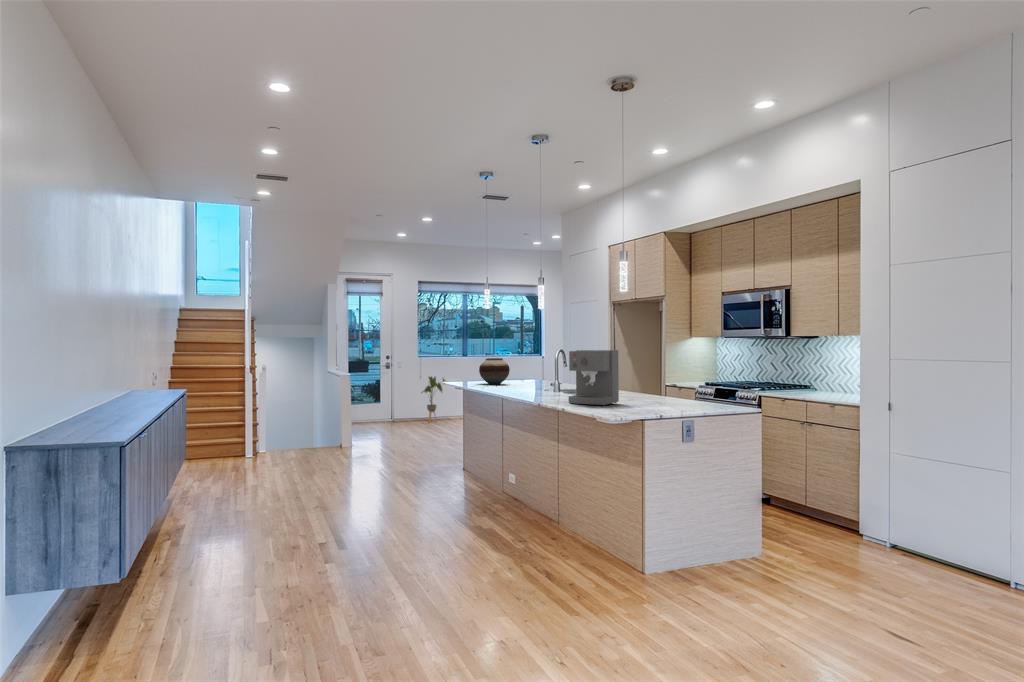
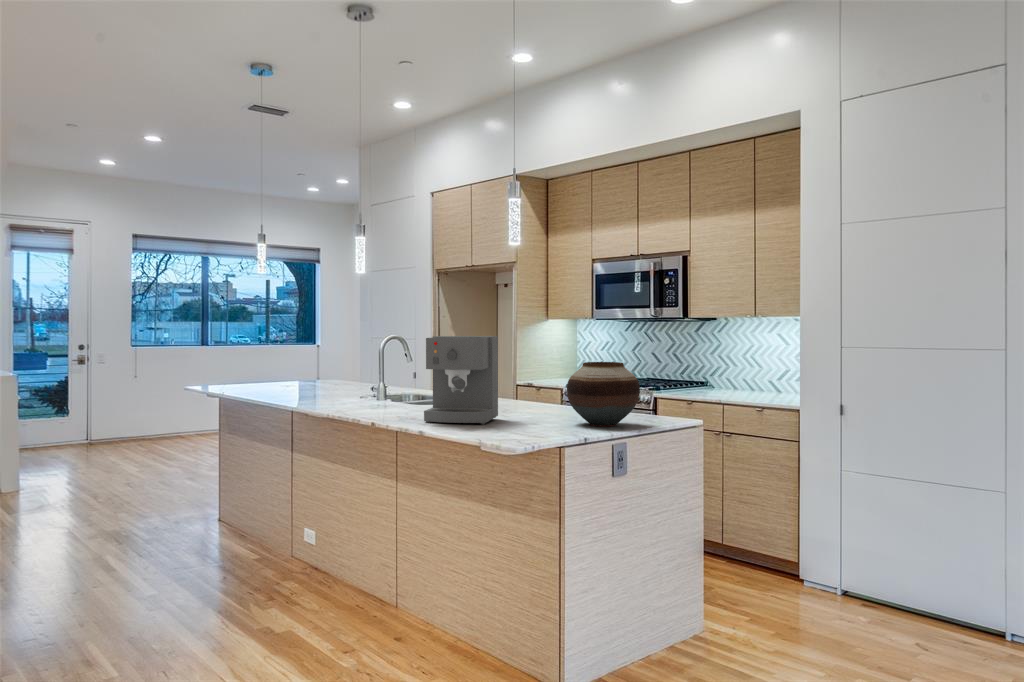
vase: present [479,358,510,385] -> present [567,362,640,426]
house plant: present [424,377,445,422] -> none [138,375,185,444]

